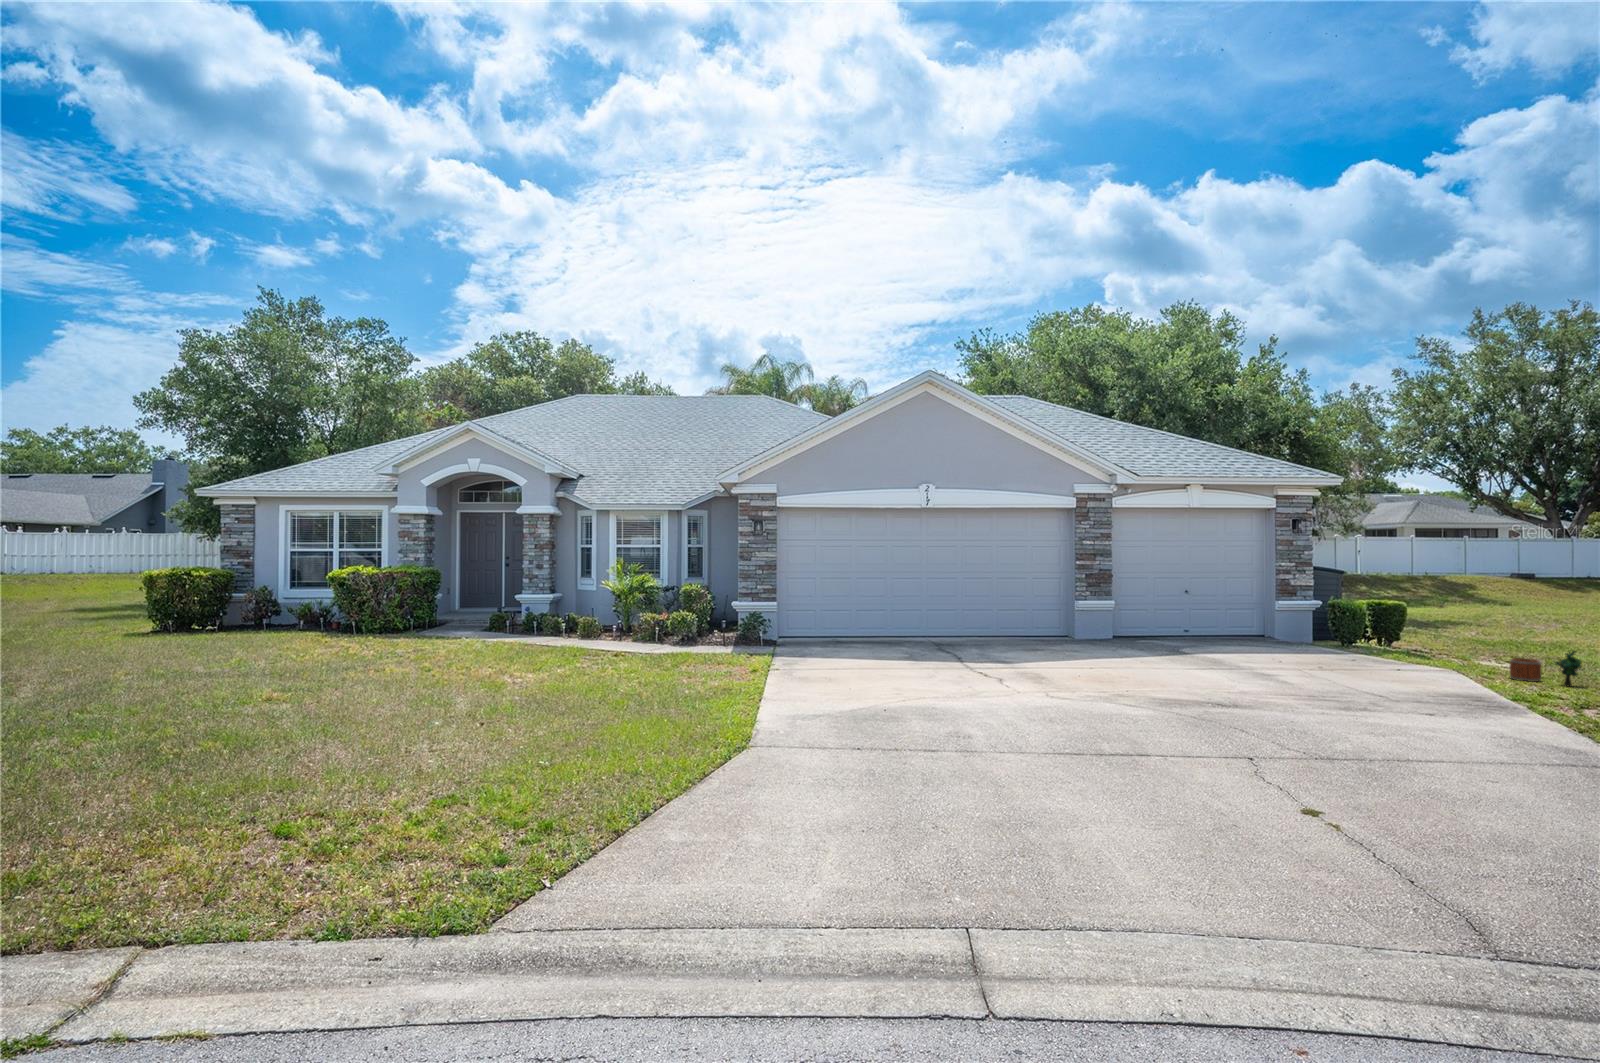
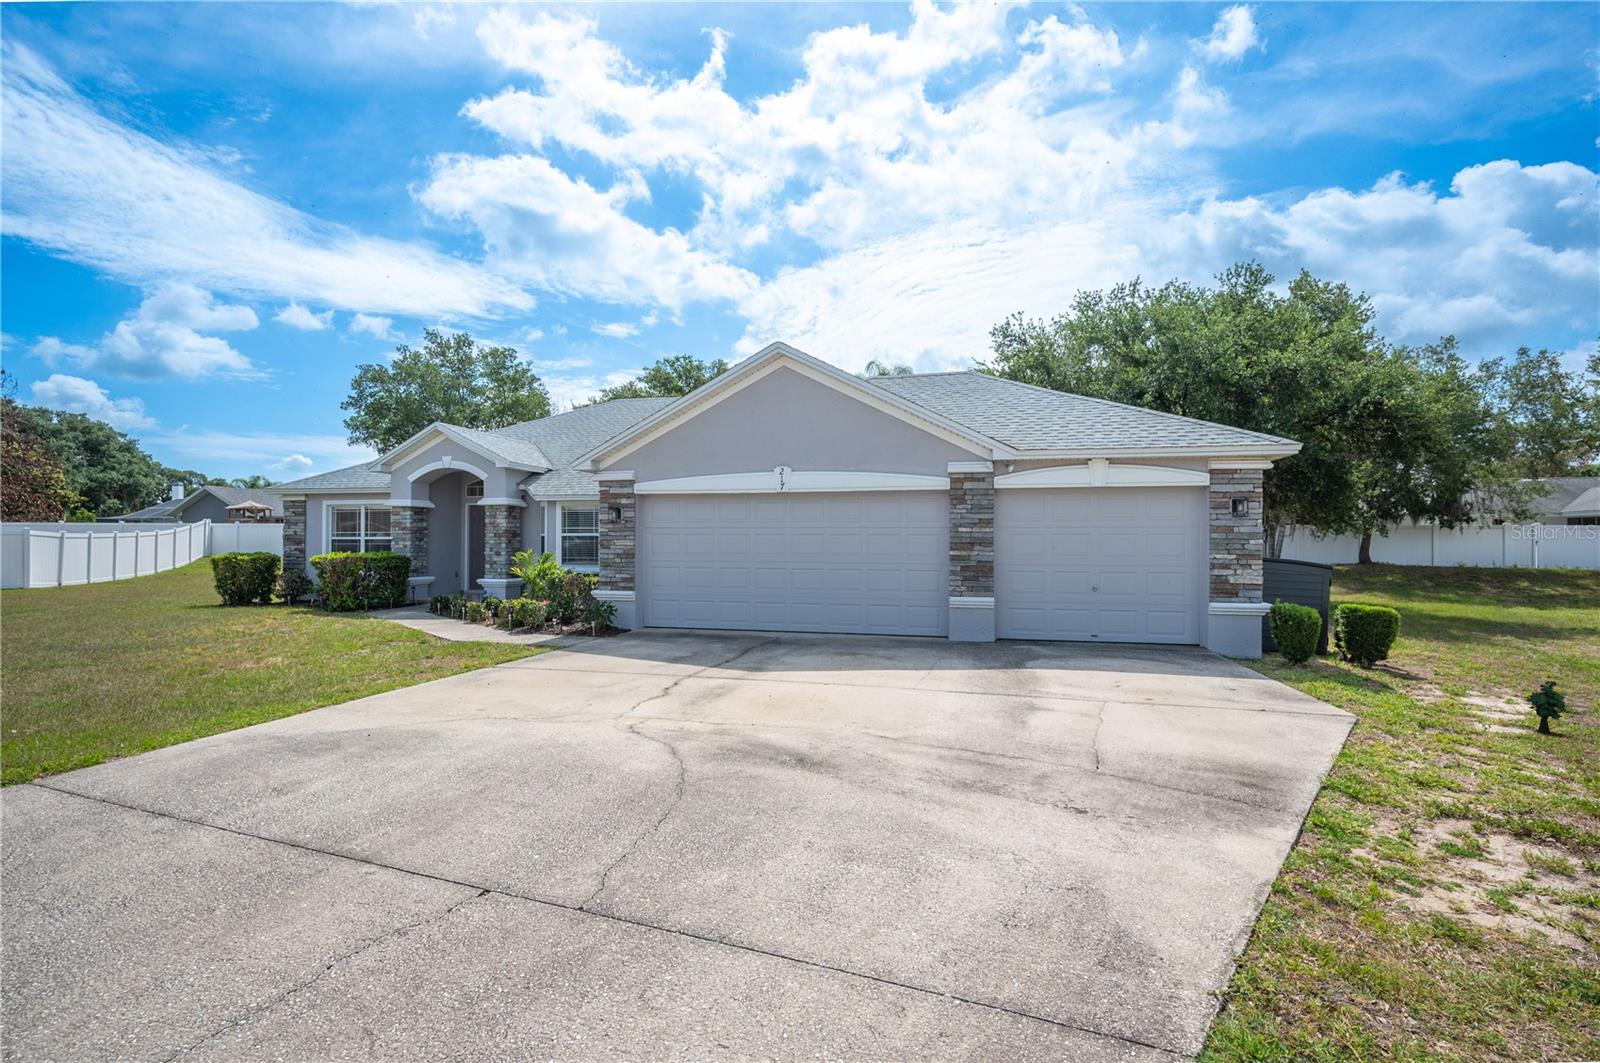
bucket: present [1509,658,1542,682] -> none [1469,687,1515,723]

